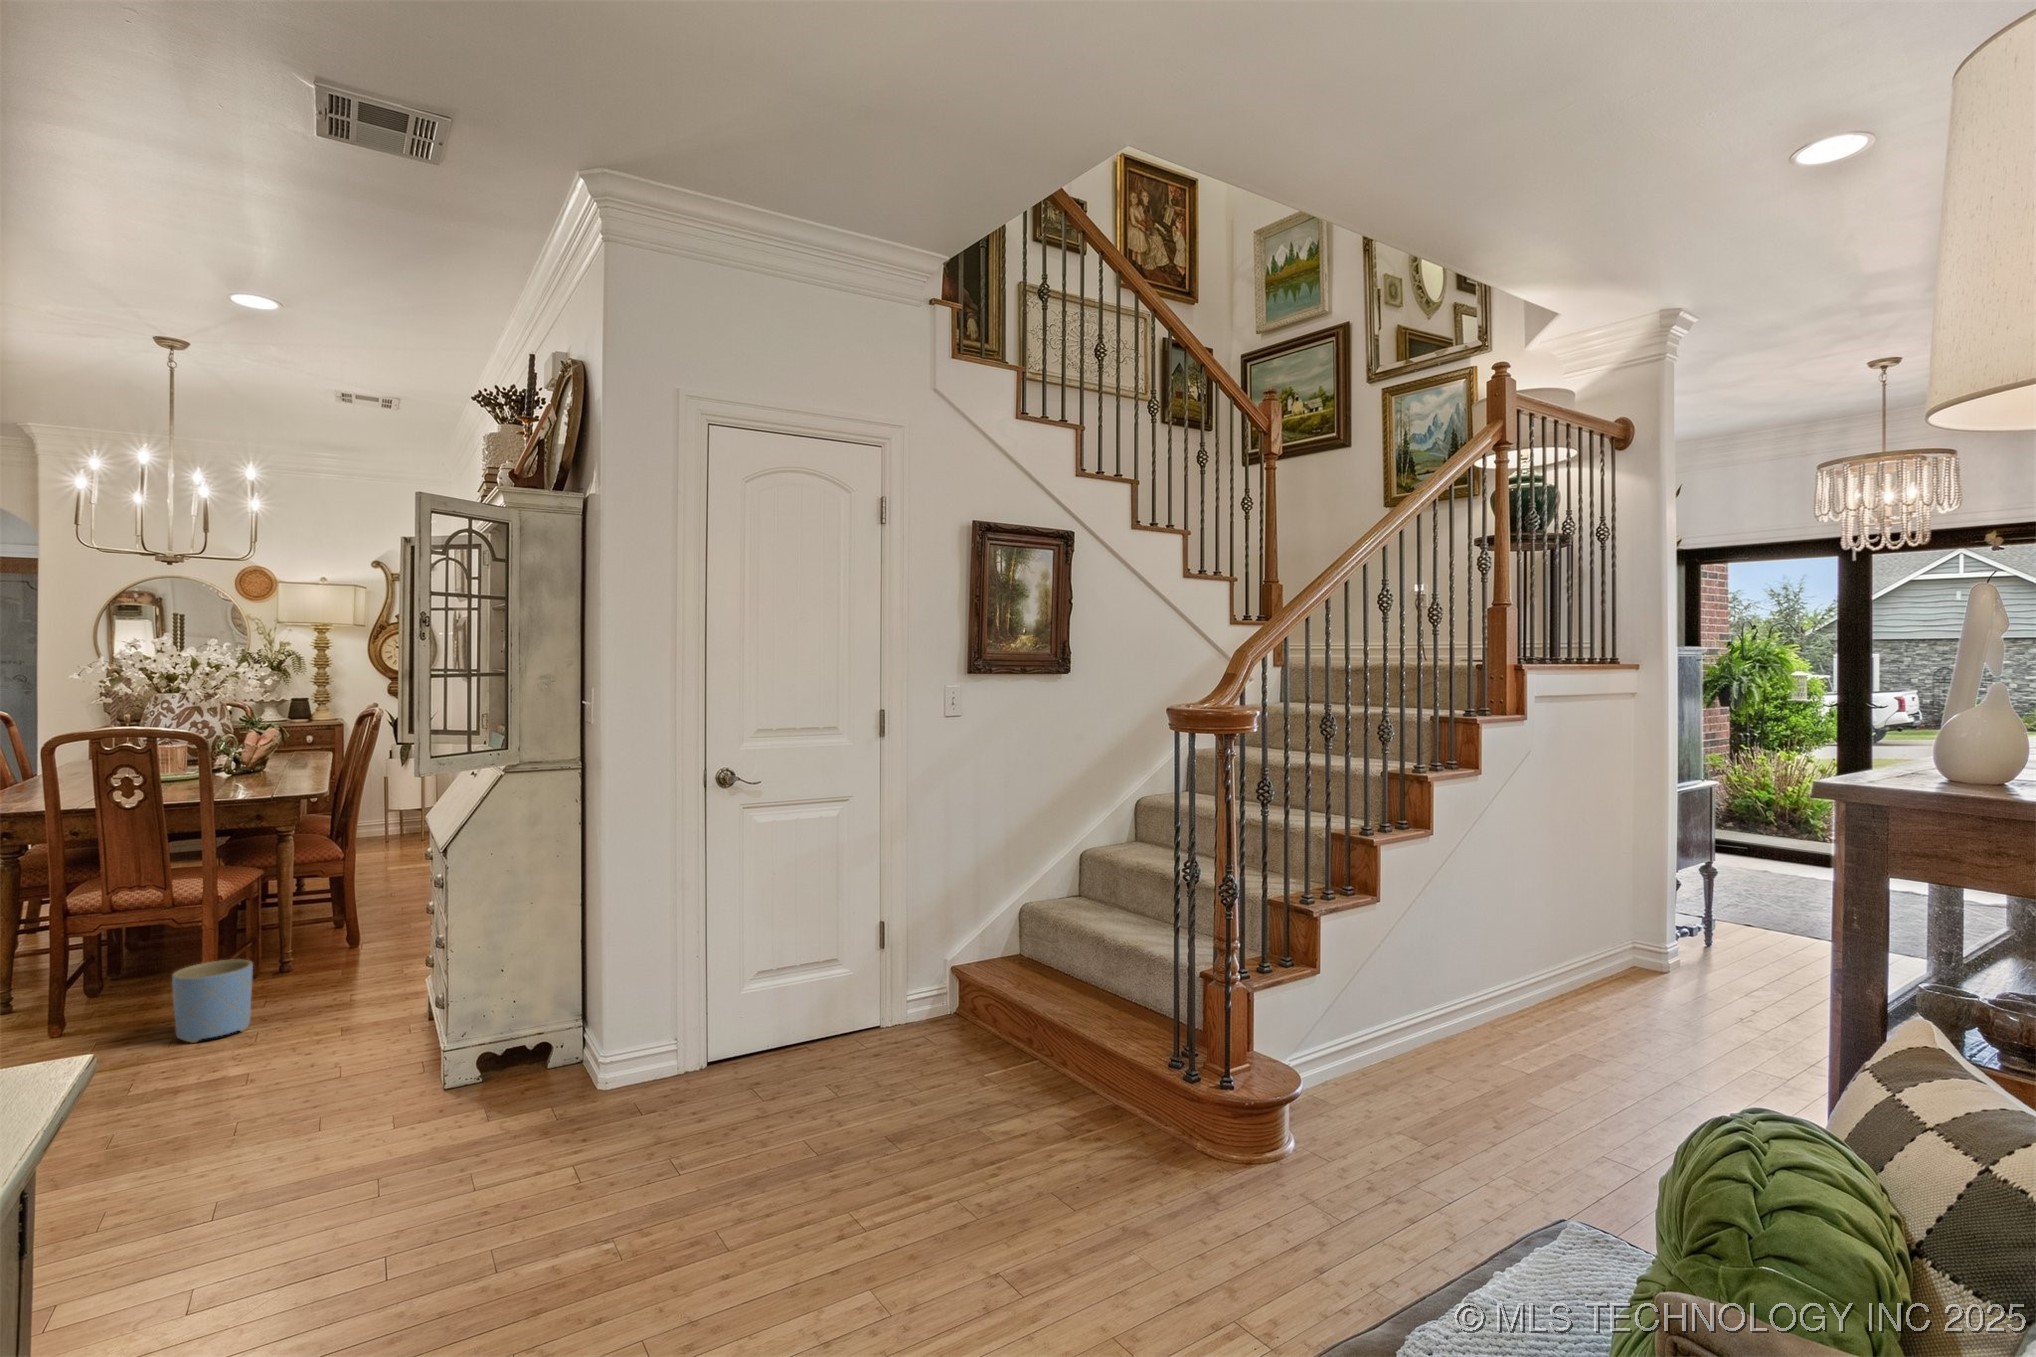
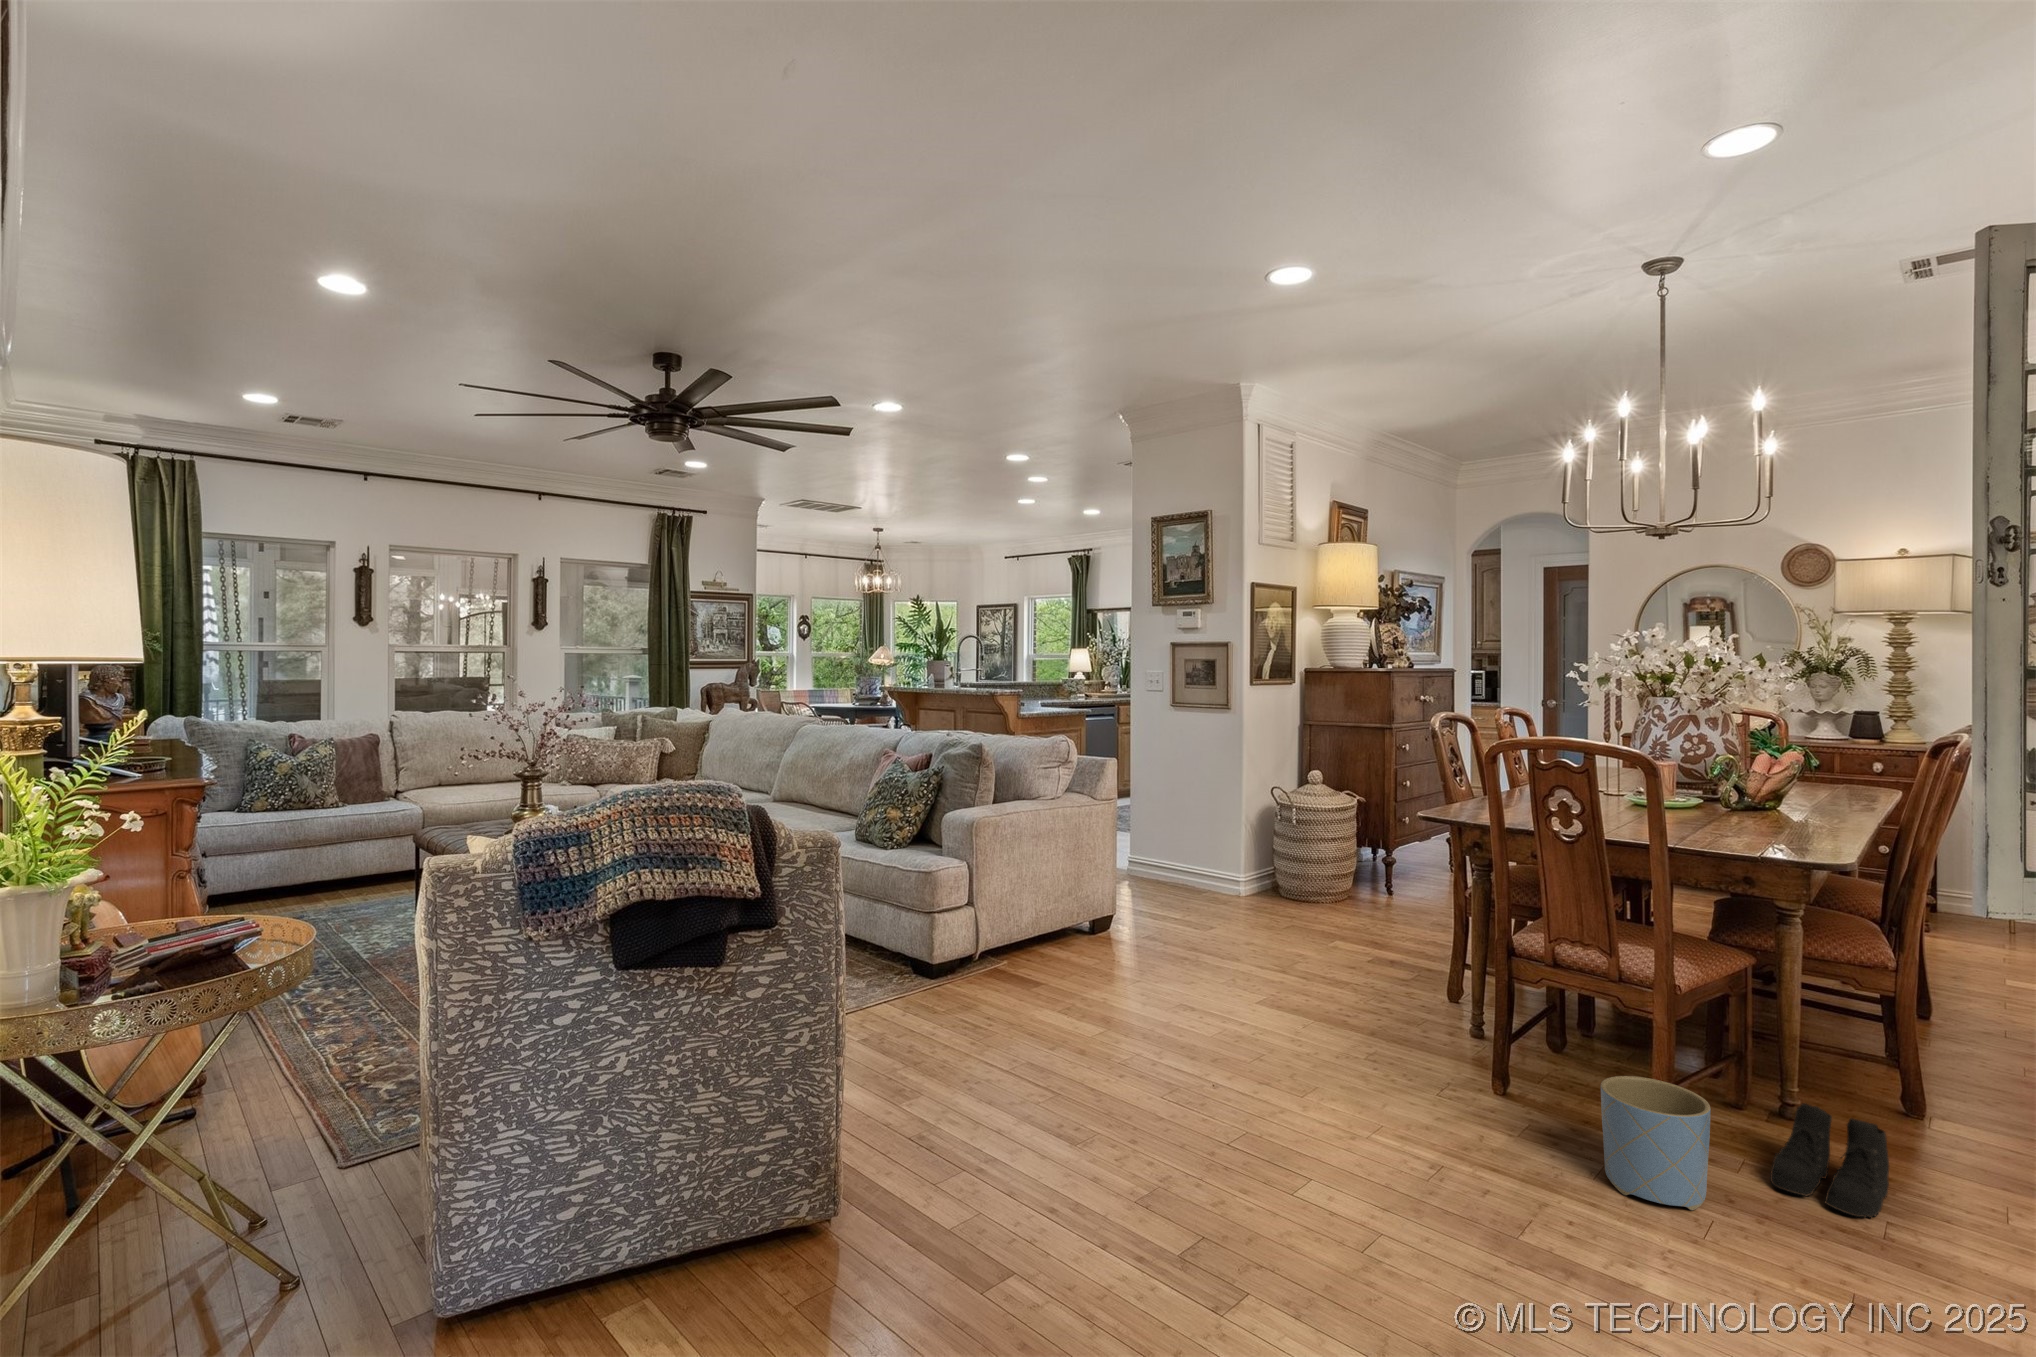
boots: none [285,944,350,1003] -> present [1770,1103,1889,1218]

